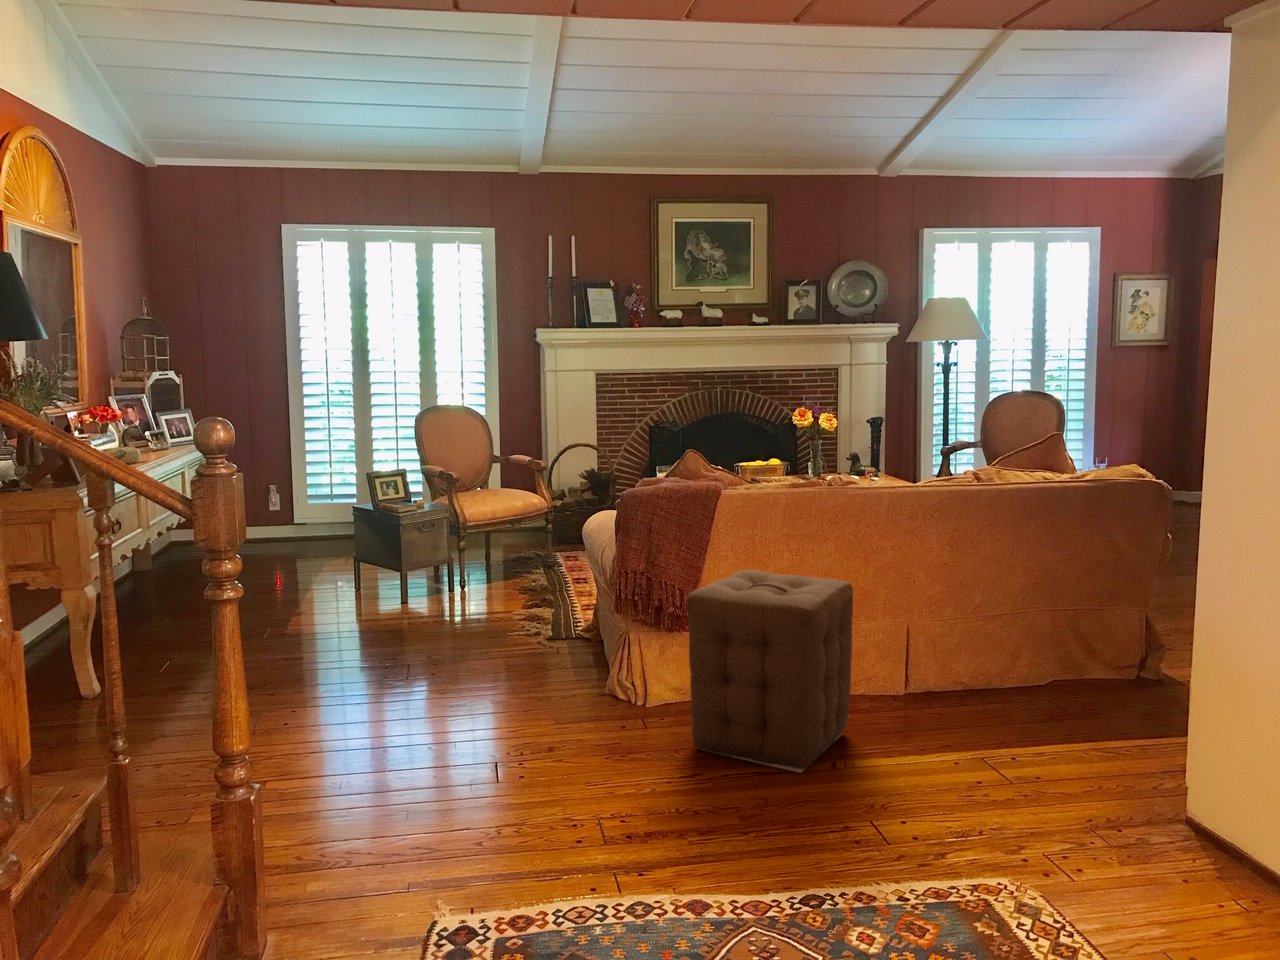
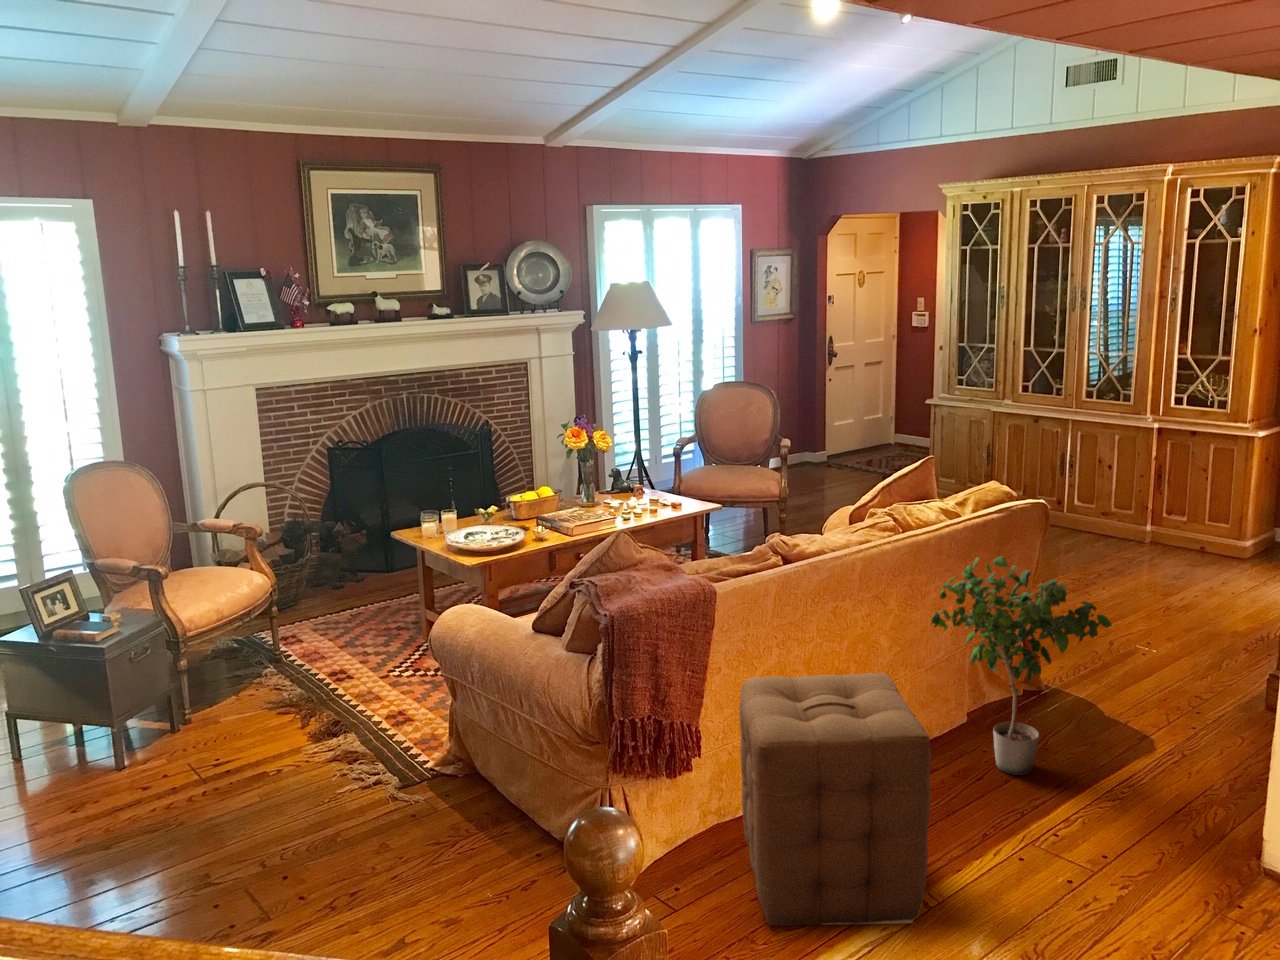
potted plant: none [970,522,1107,729] -> present [931,556,1111,775]

